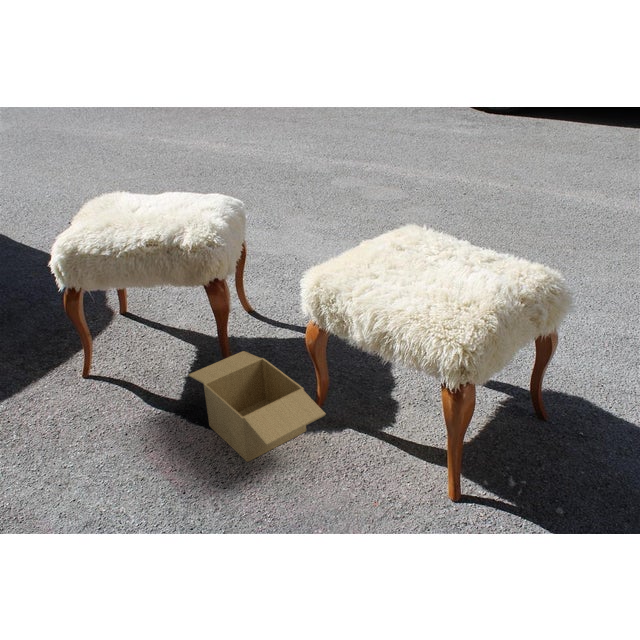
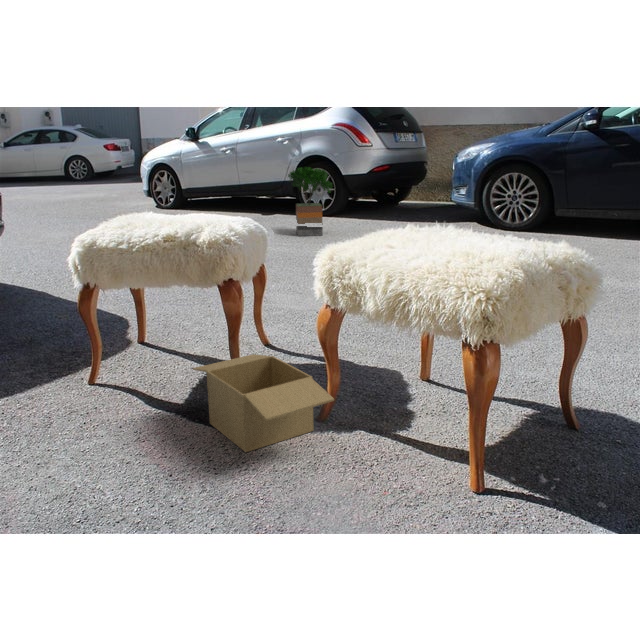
potted tree: none [247,49,300,129] -> present [288,167,332,236]

